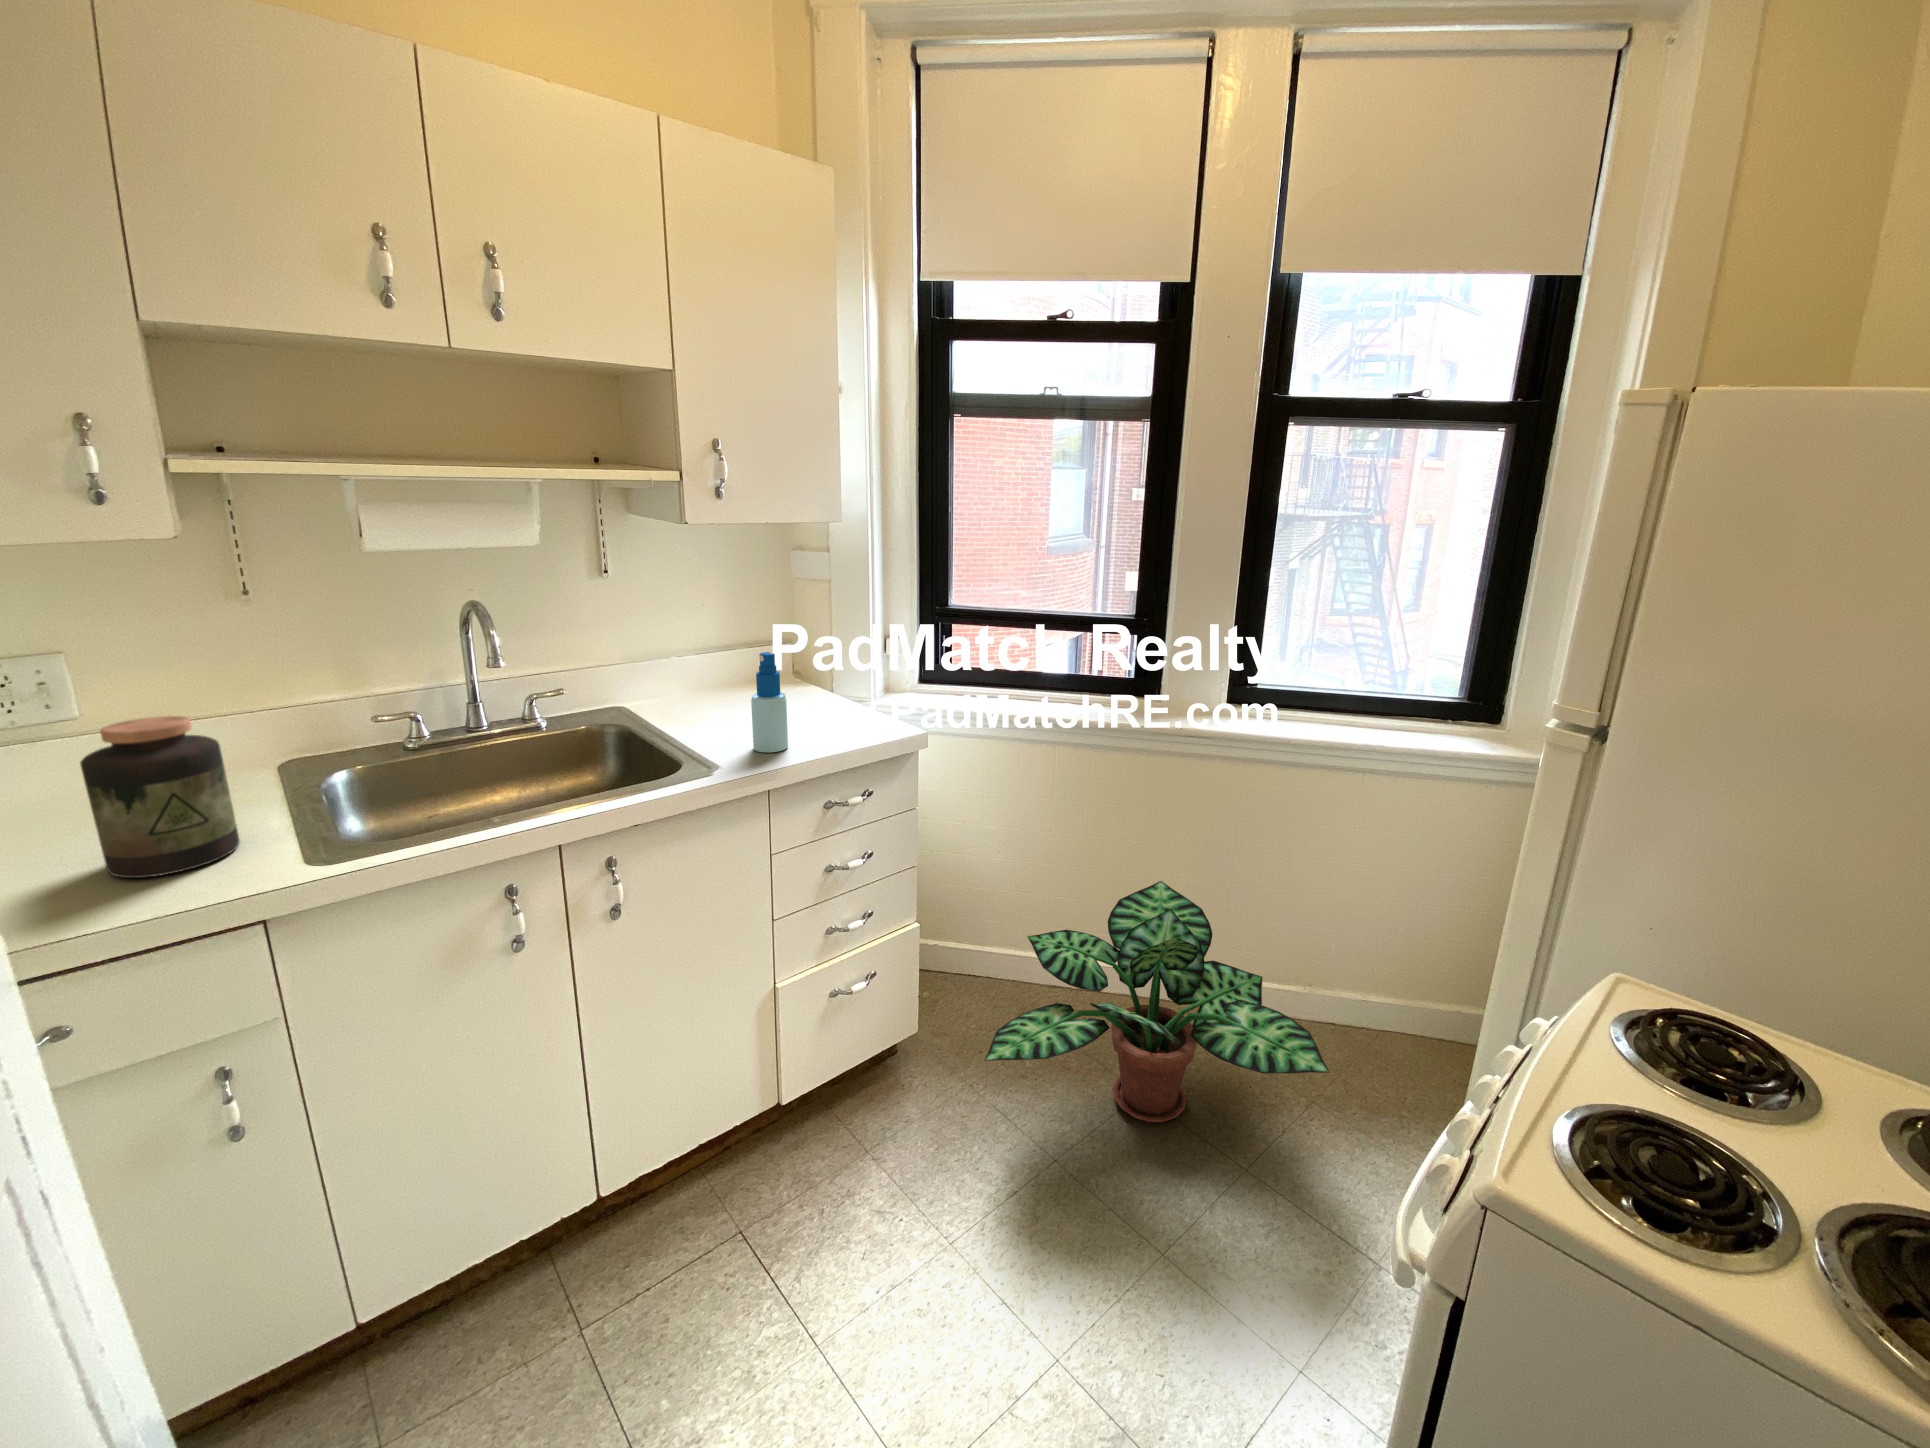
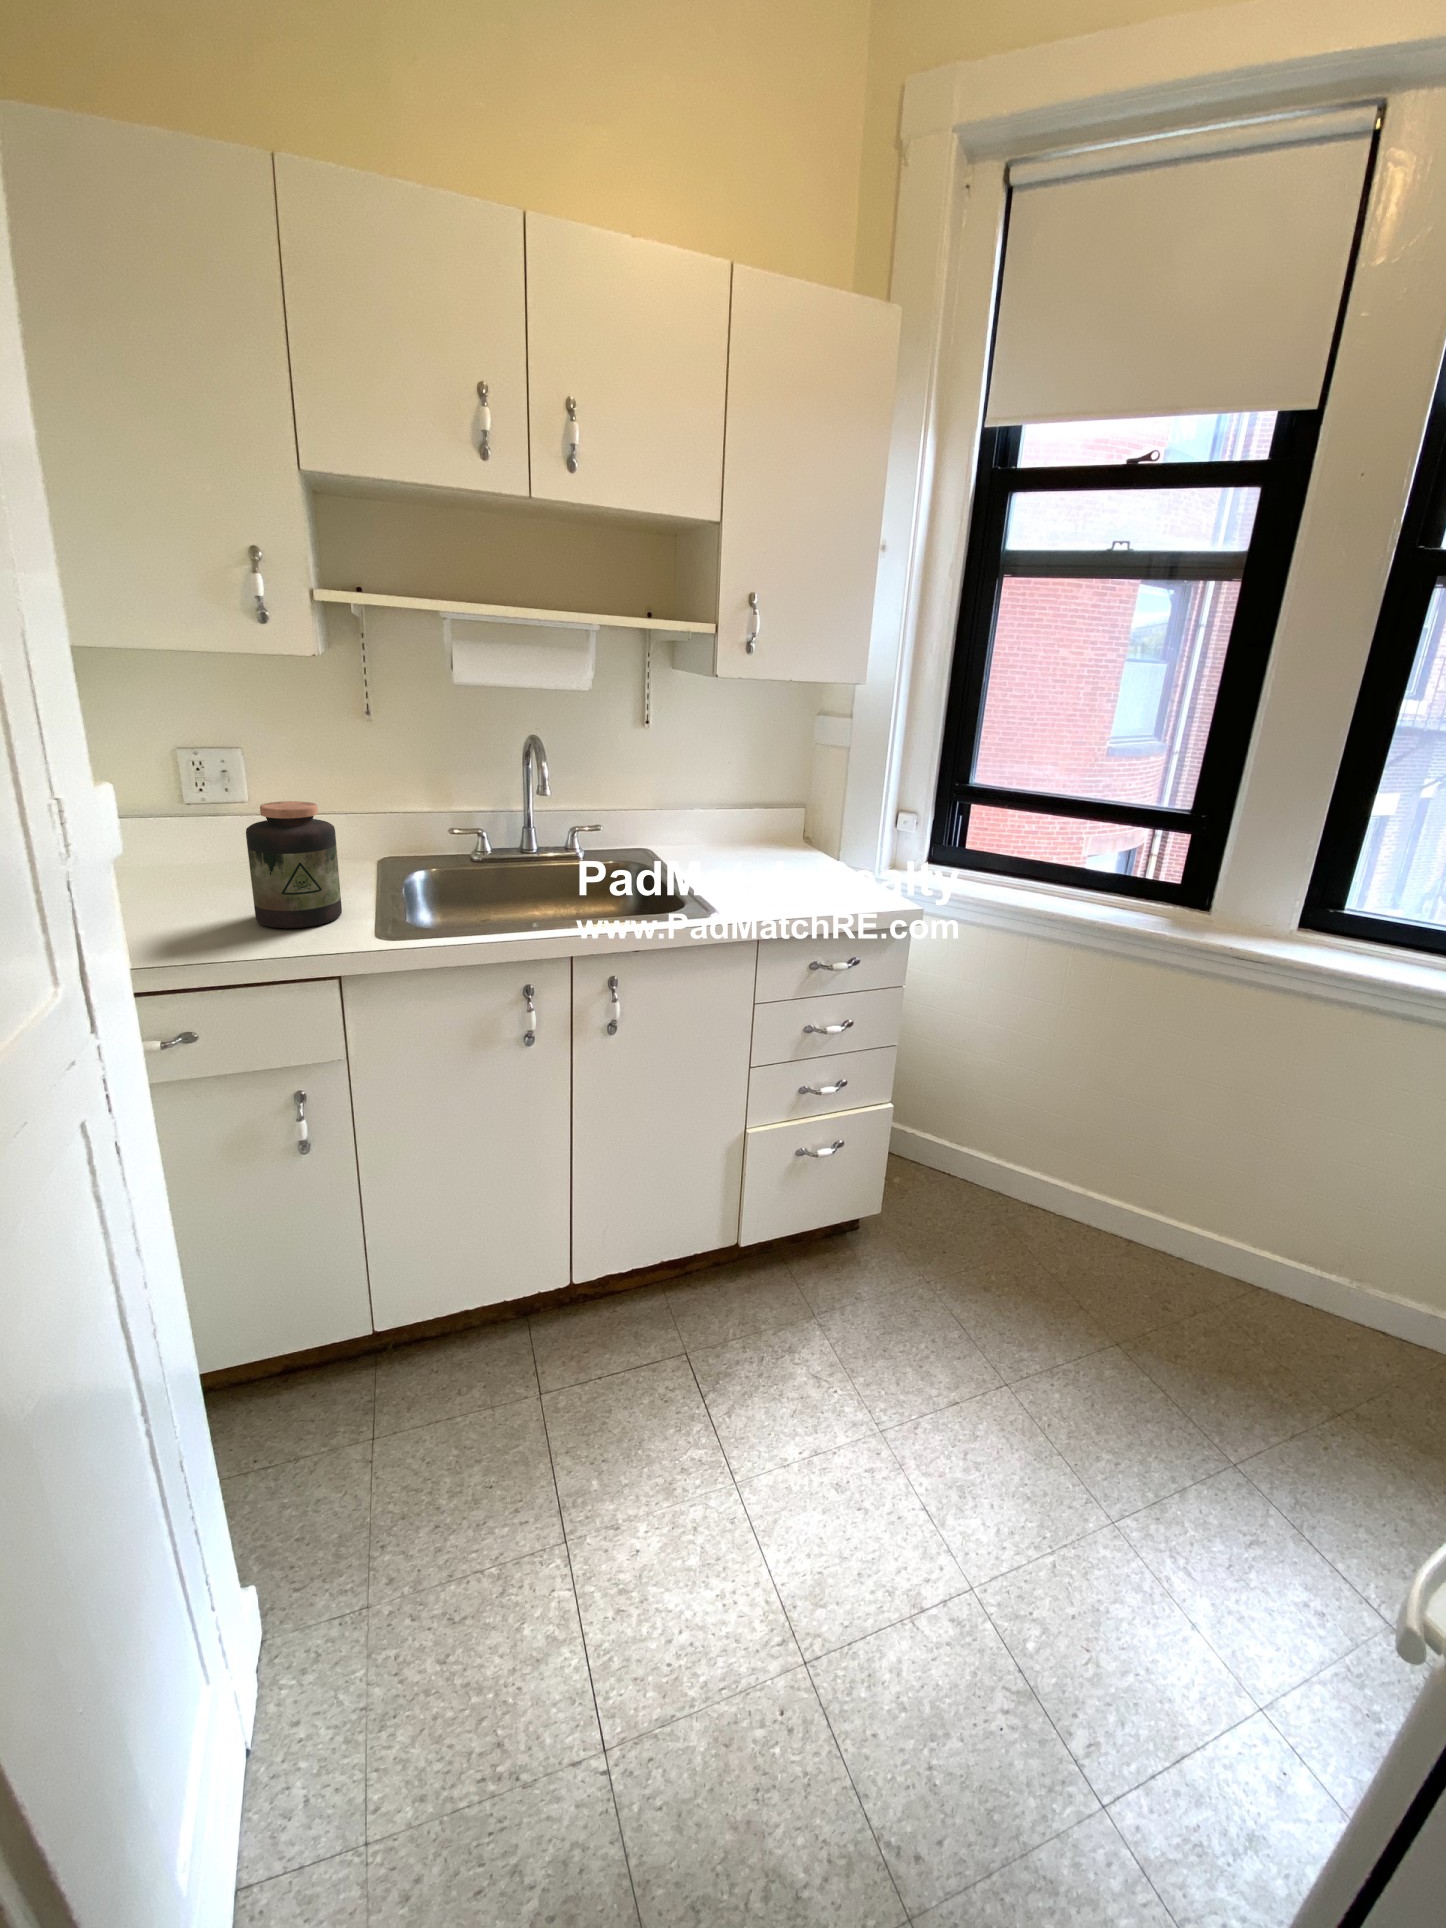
spray bottle: present [751,652,788,752] -> none [751,806,787,905]
potted plant: present [984,881,1330,1122] -> none [939,1118,1370,1391]

